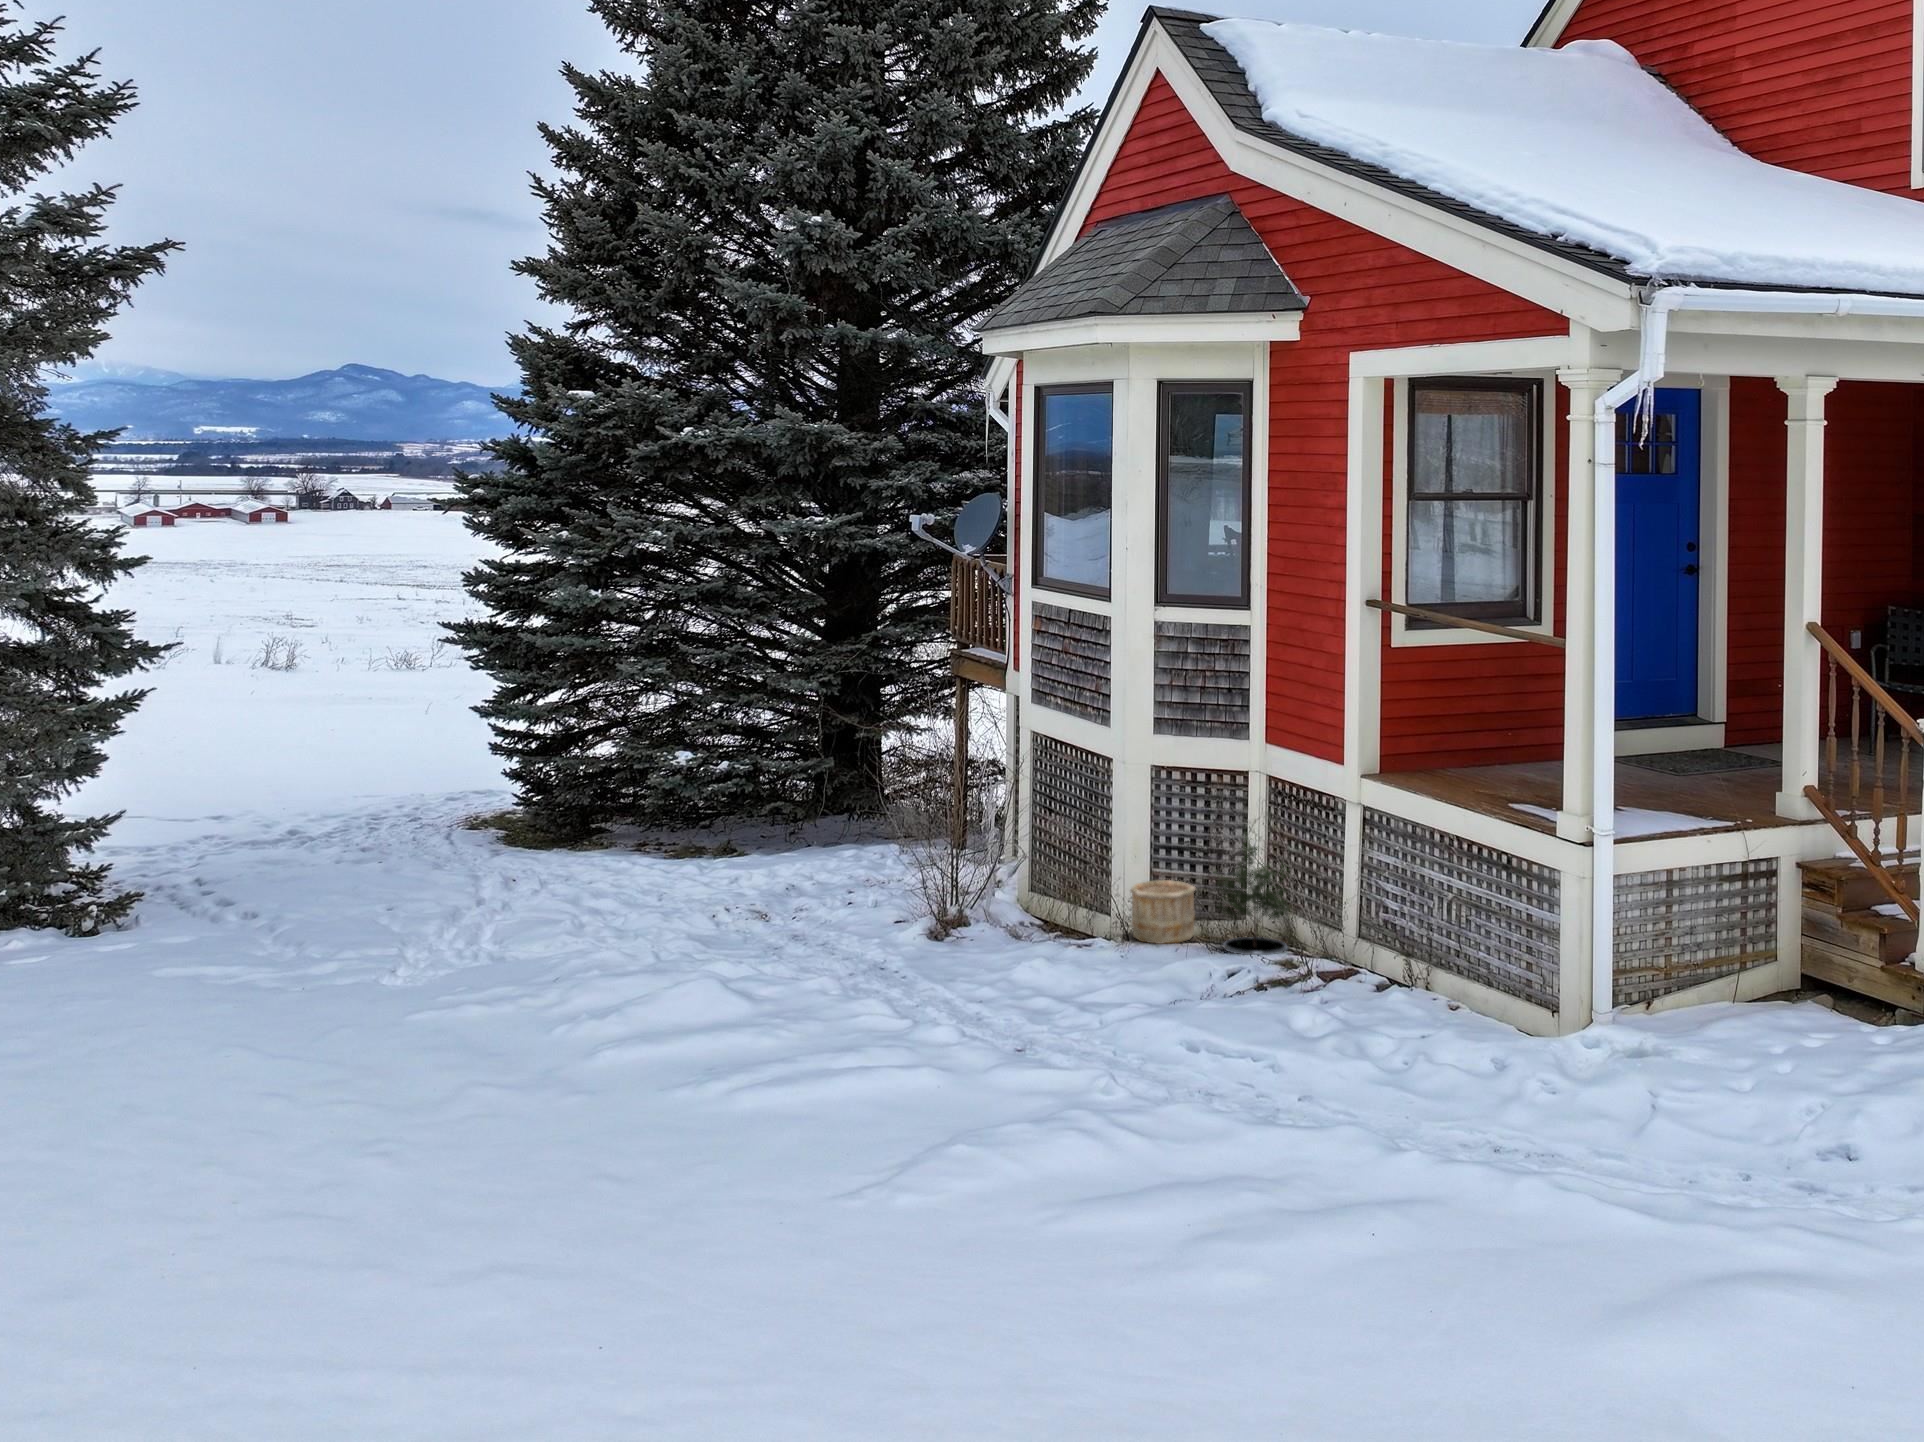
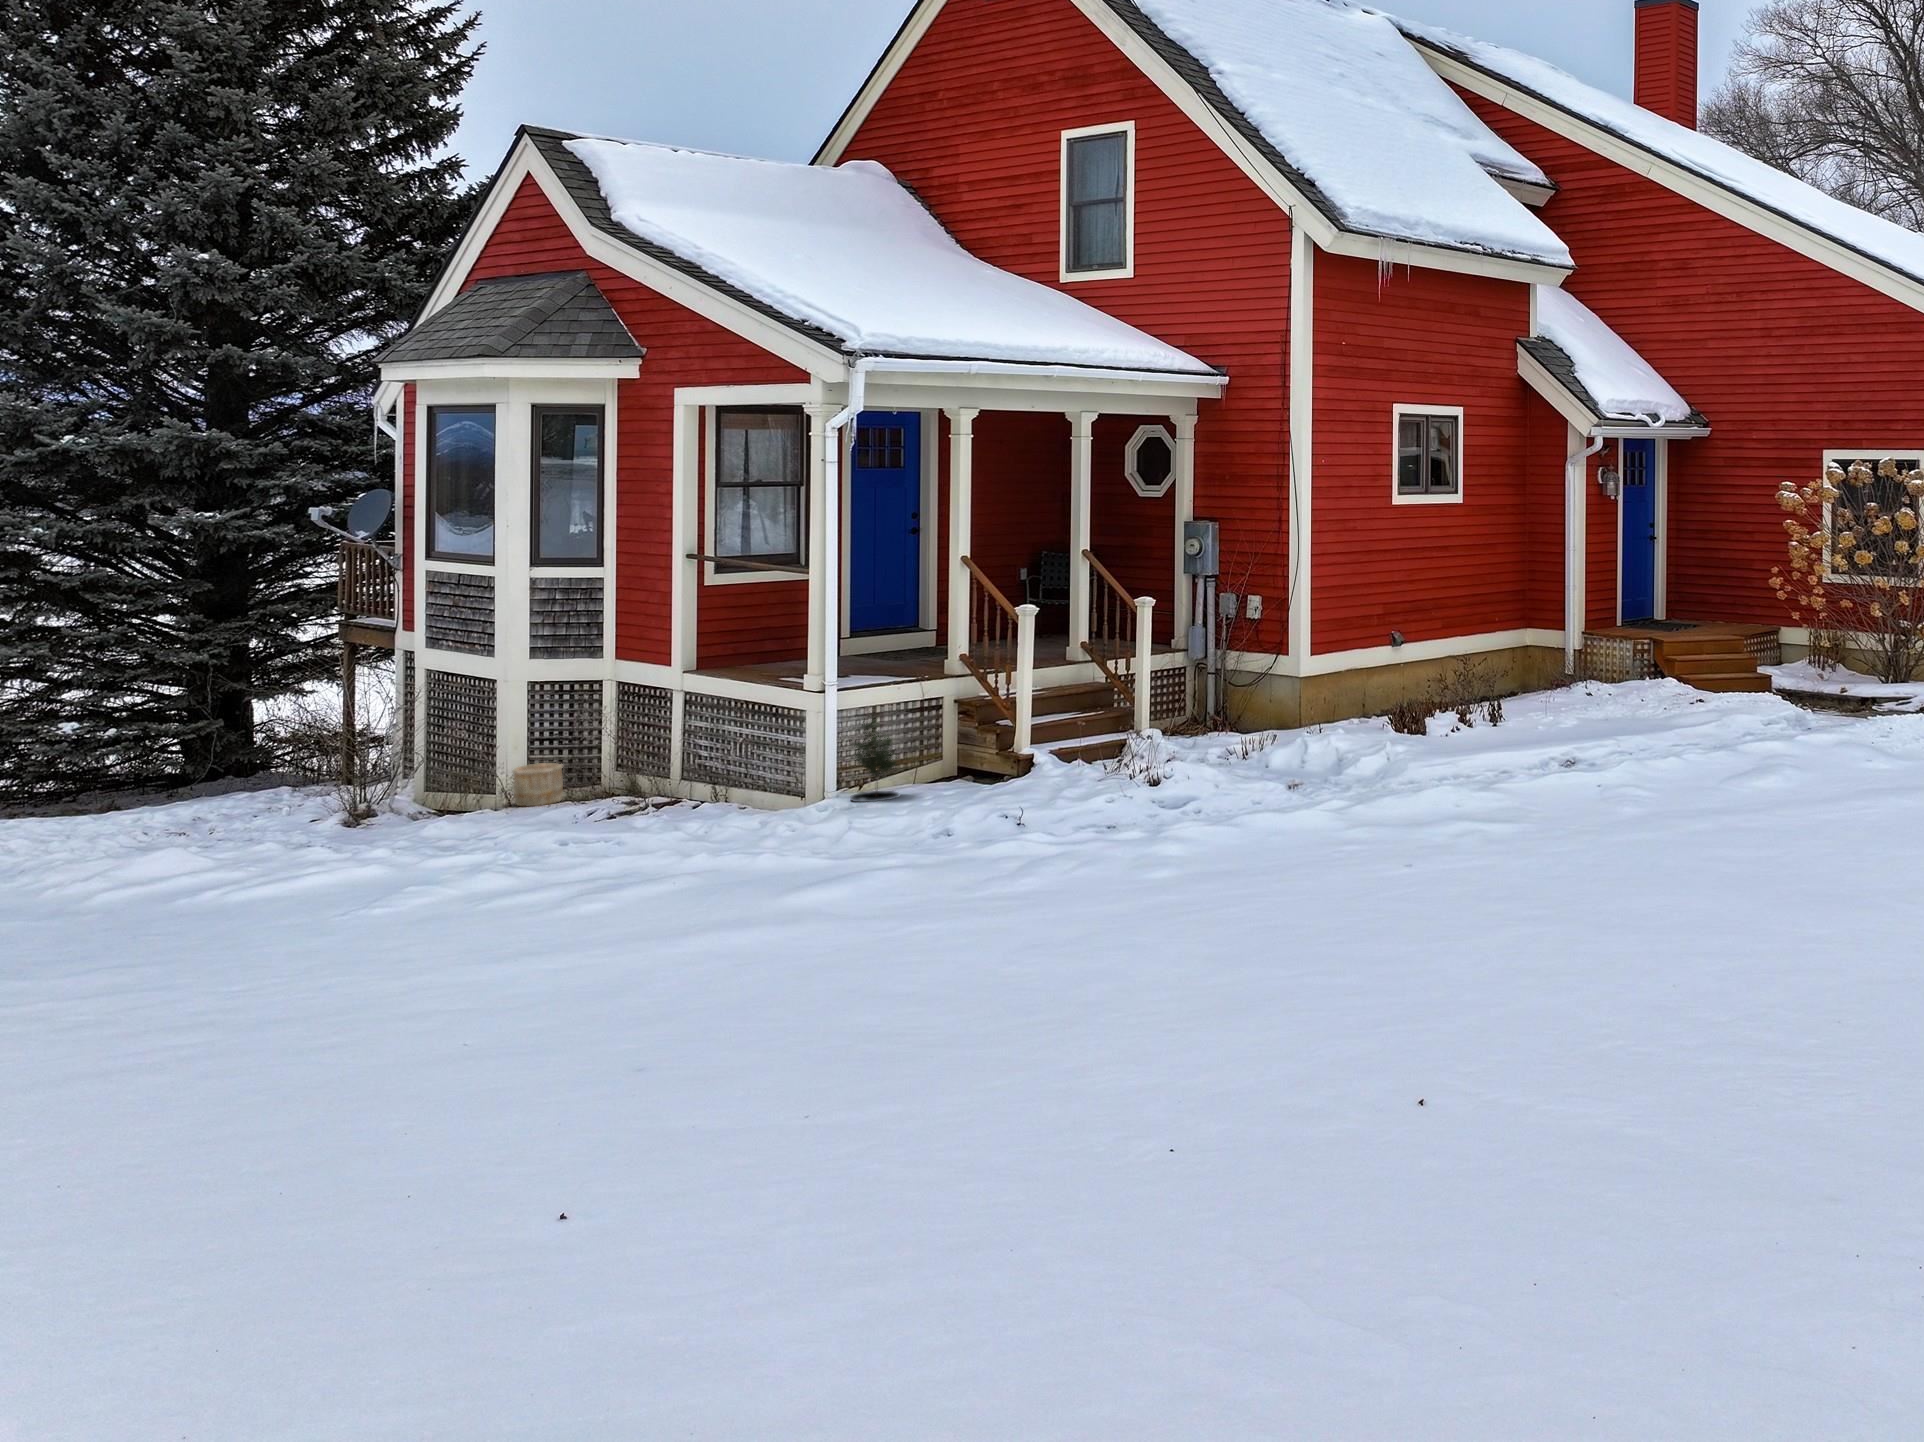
potted tree: present [1213,833,1289,955] -> present [850,719,900,802]

